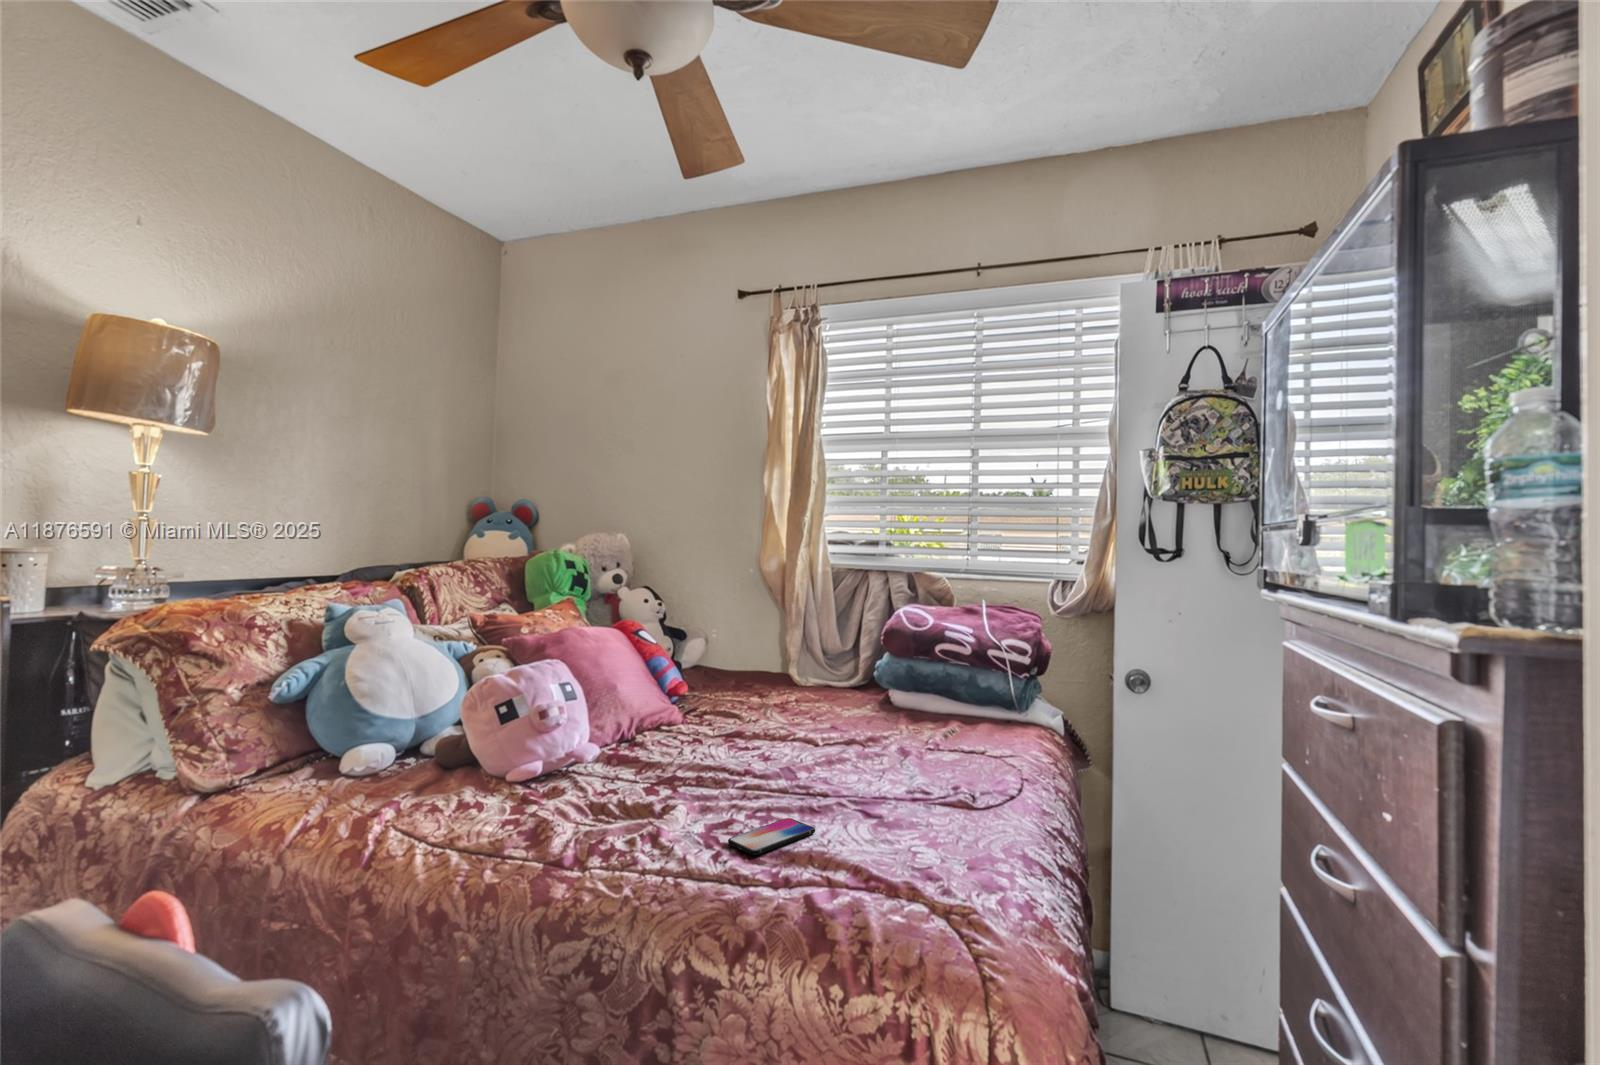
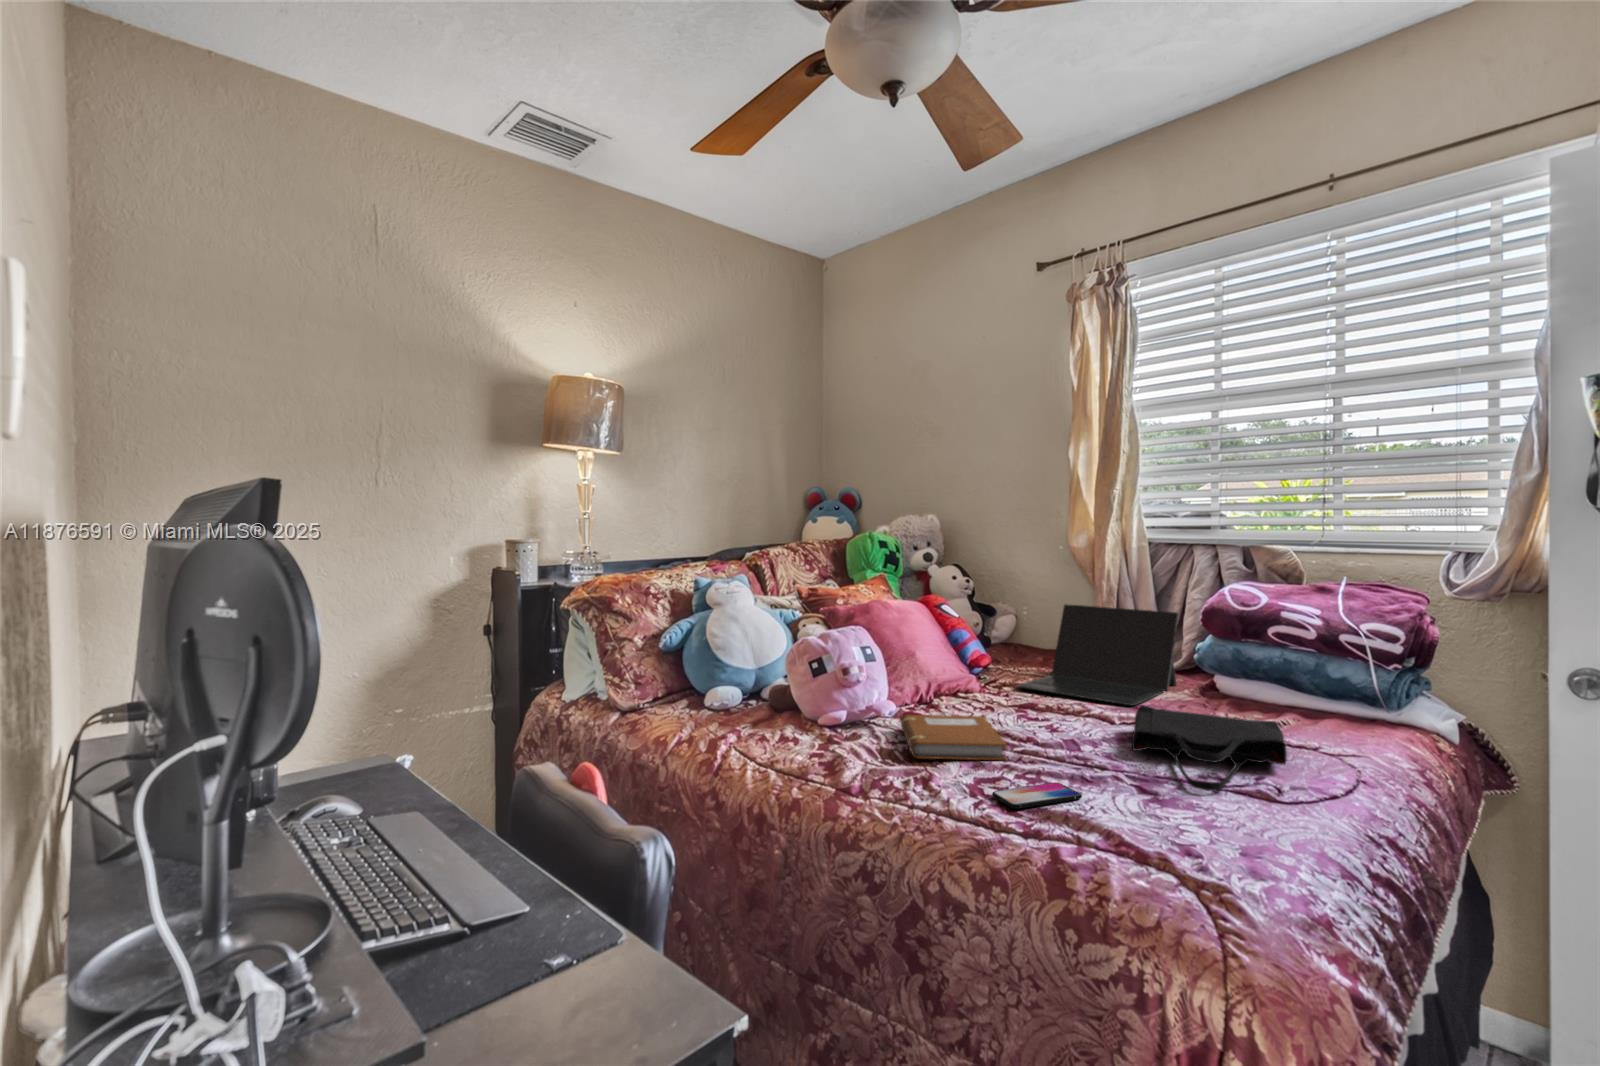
laptop computer: none [716,628,862,726] -> present [1017,604,1179,705]
tote bag: none [840,726,974,807] -> present [1132,705,1287,791]
notebook: none [606,752,731,809] -> present [901,715,1007,760]

